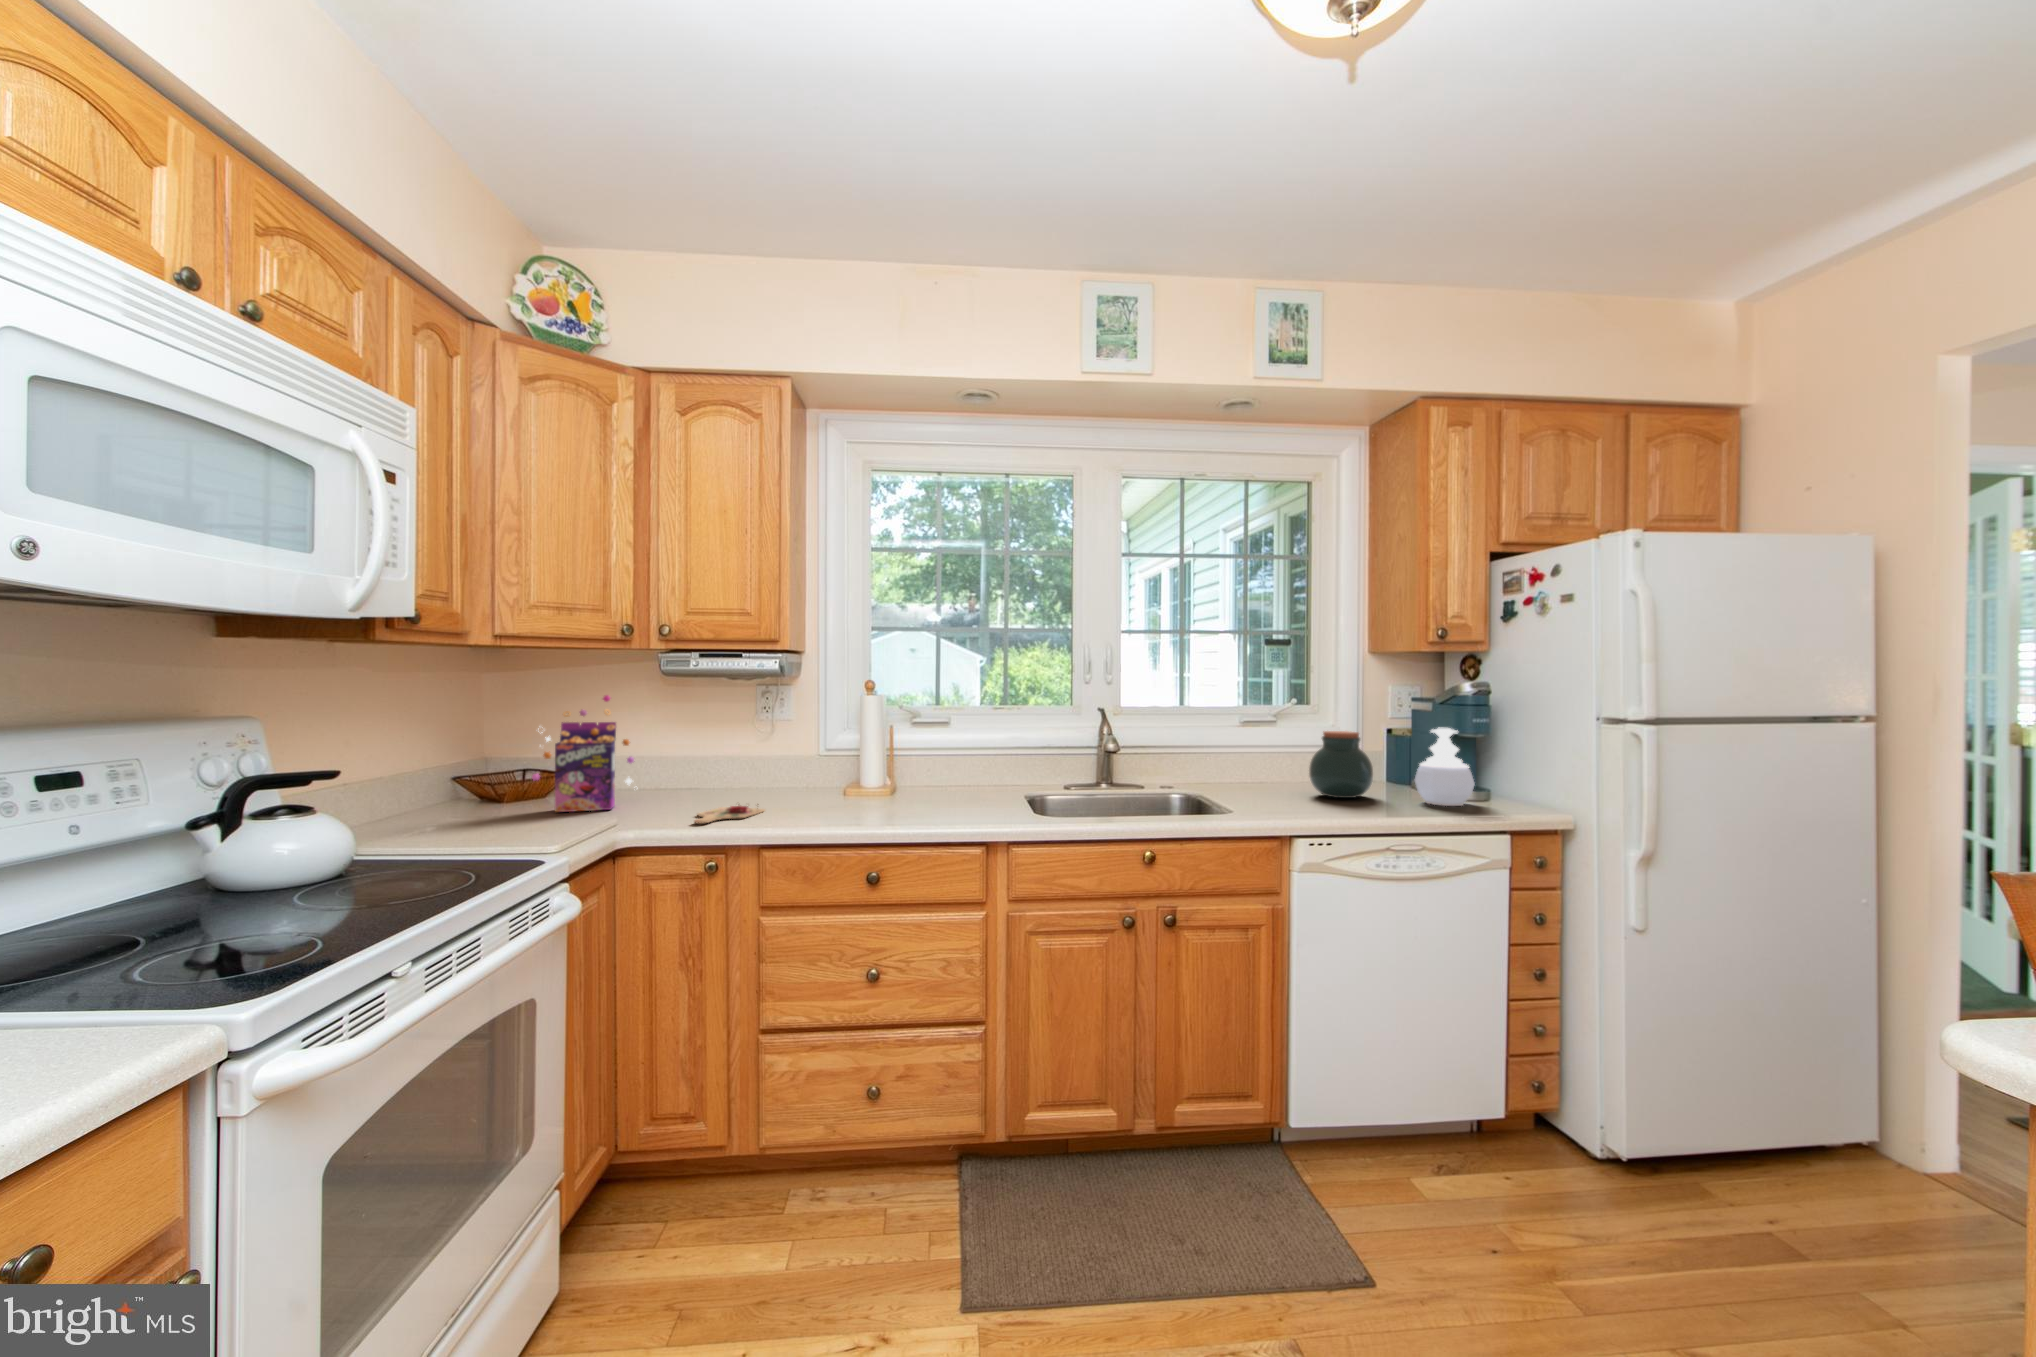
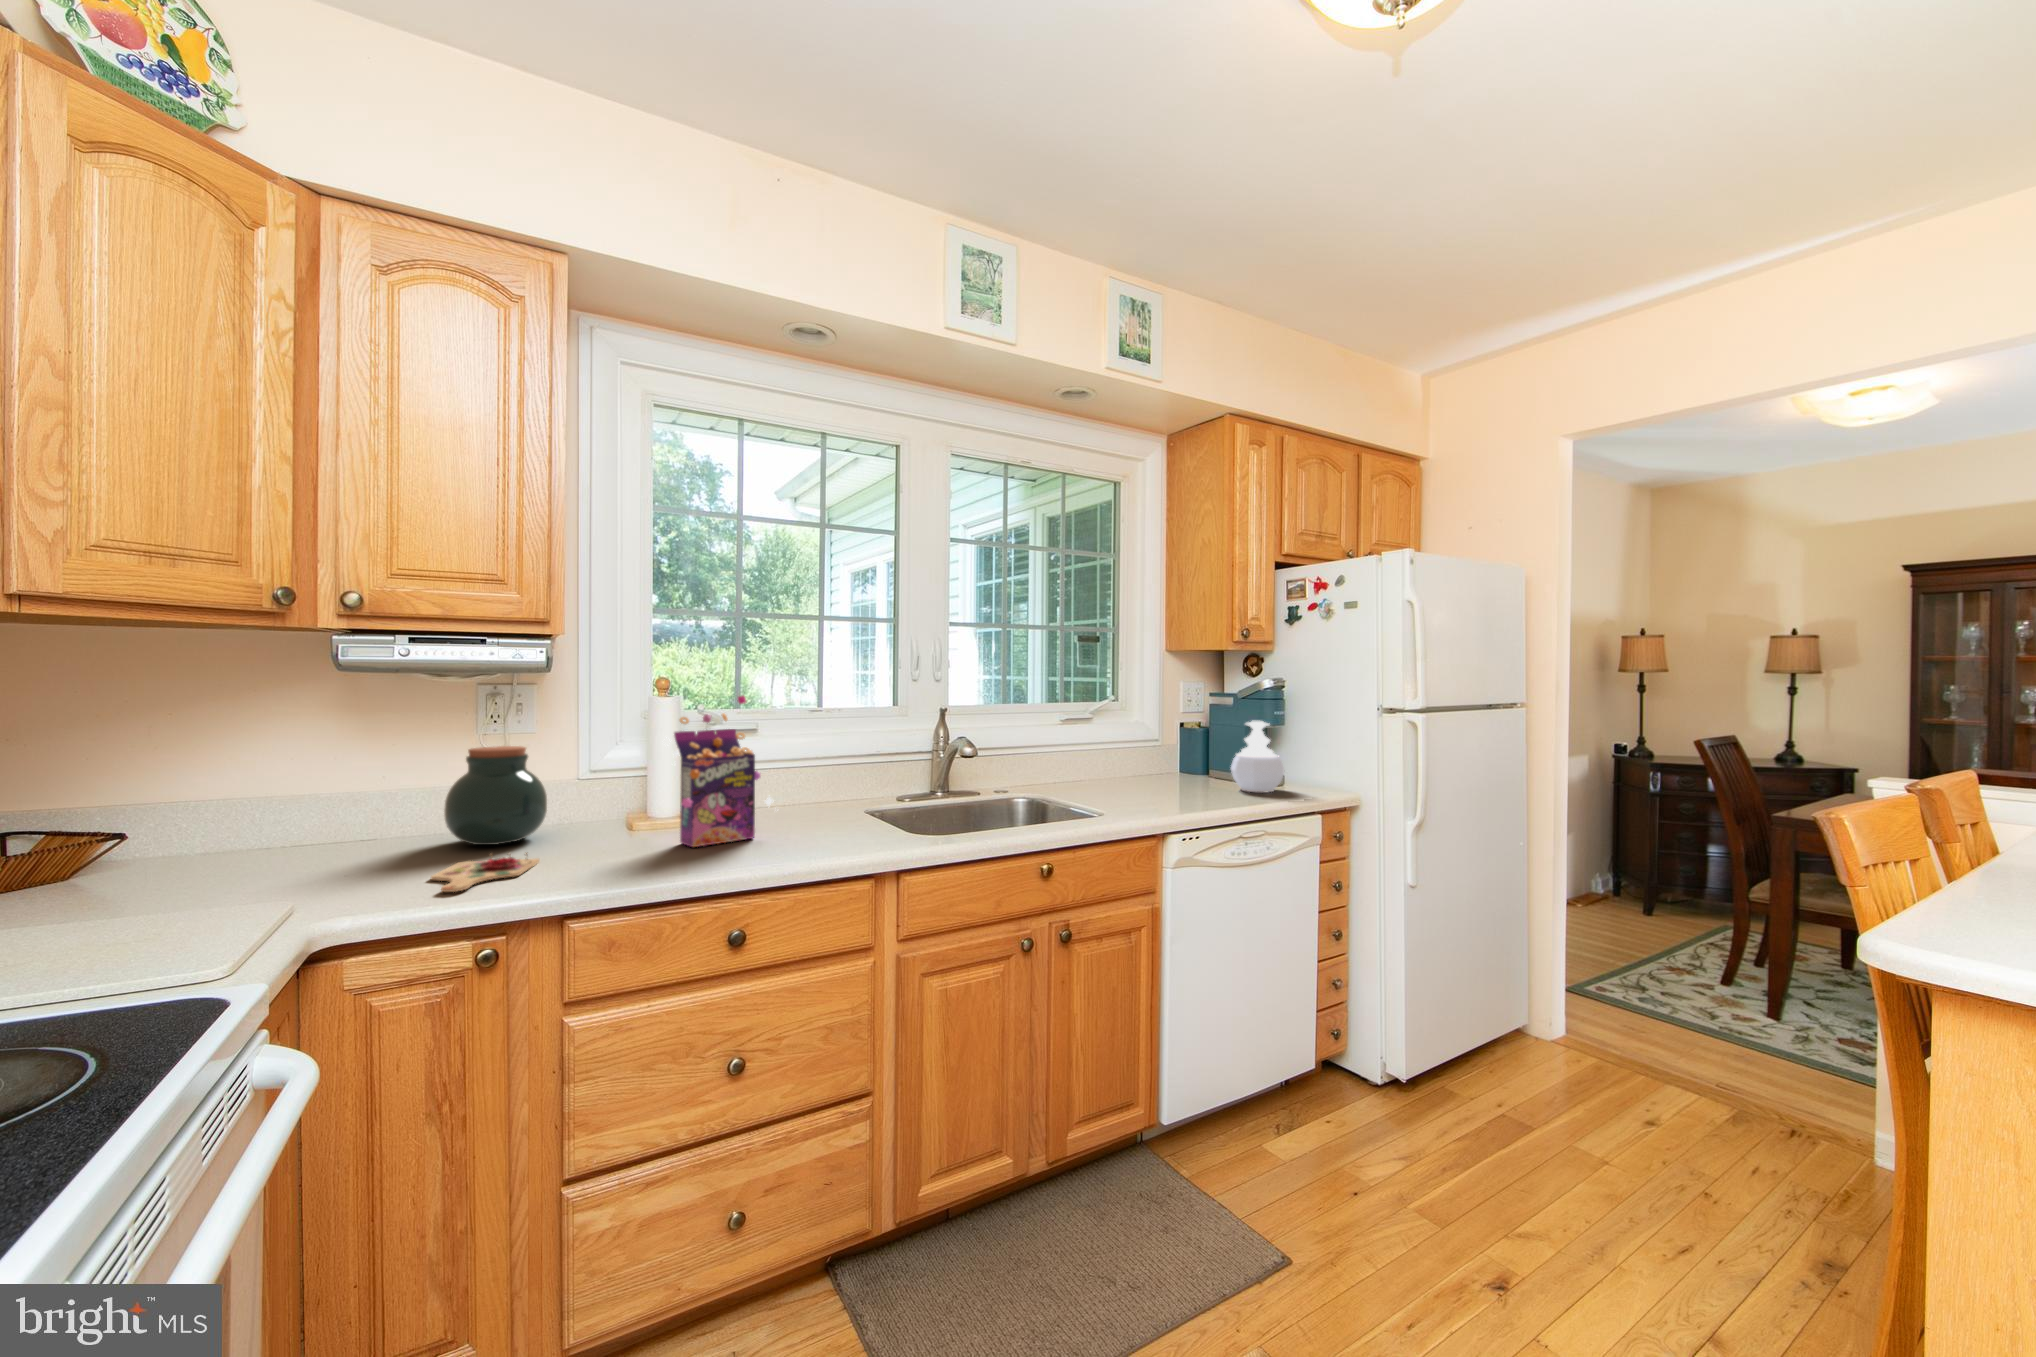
cereal box: present [532,695,634,812] -> present [666,696,773,847]
jar: present [1309,731,1373,798] -> present [444,746,547,845]

